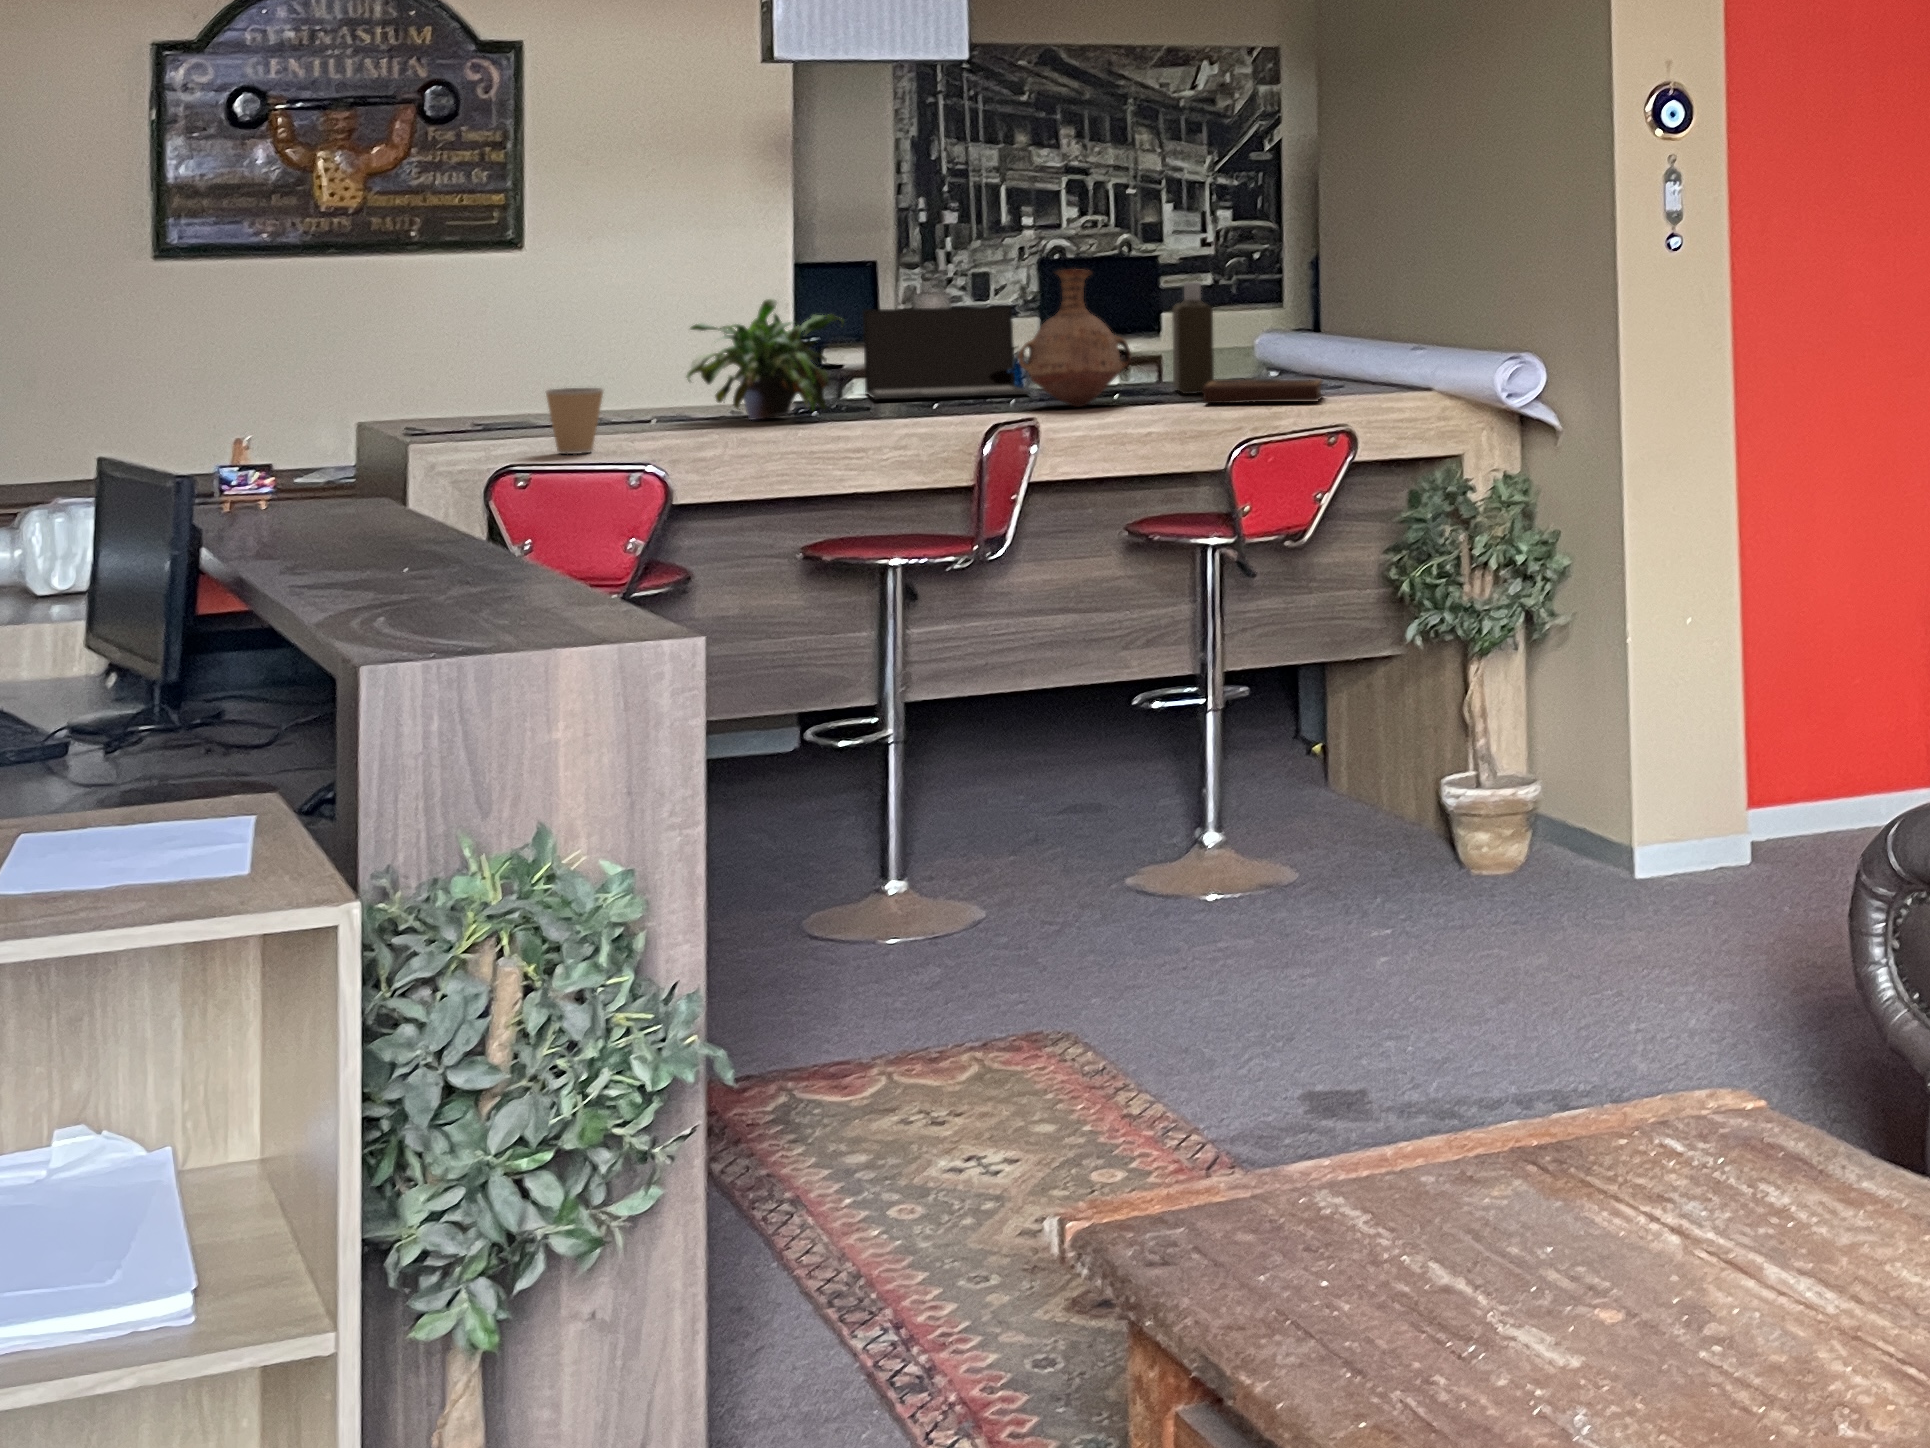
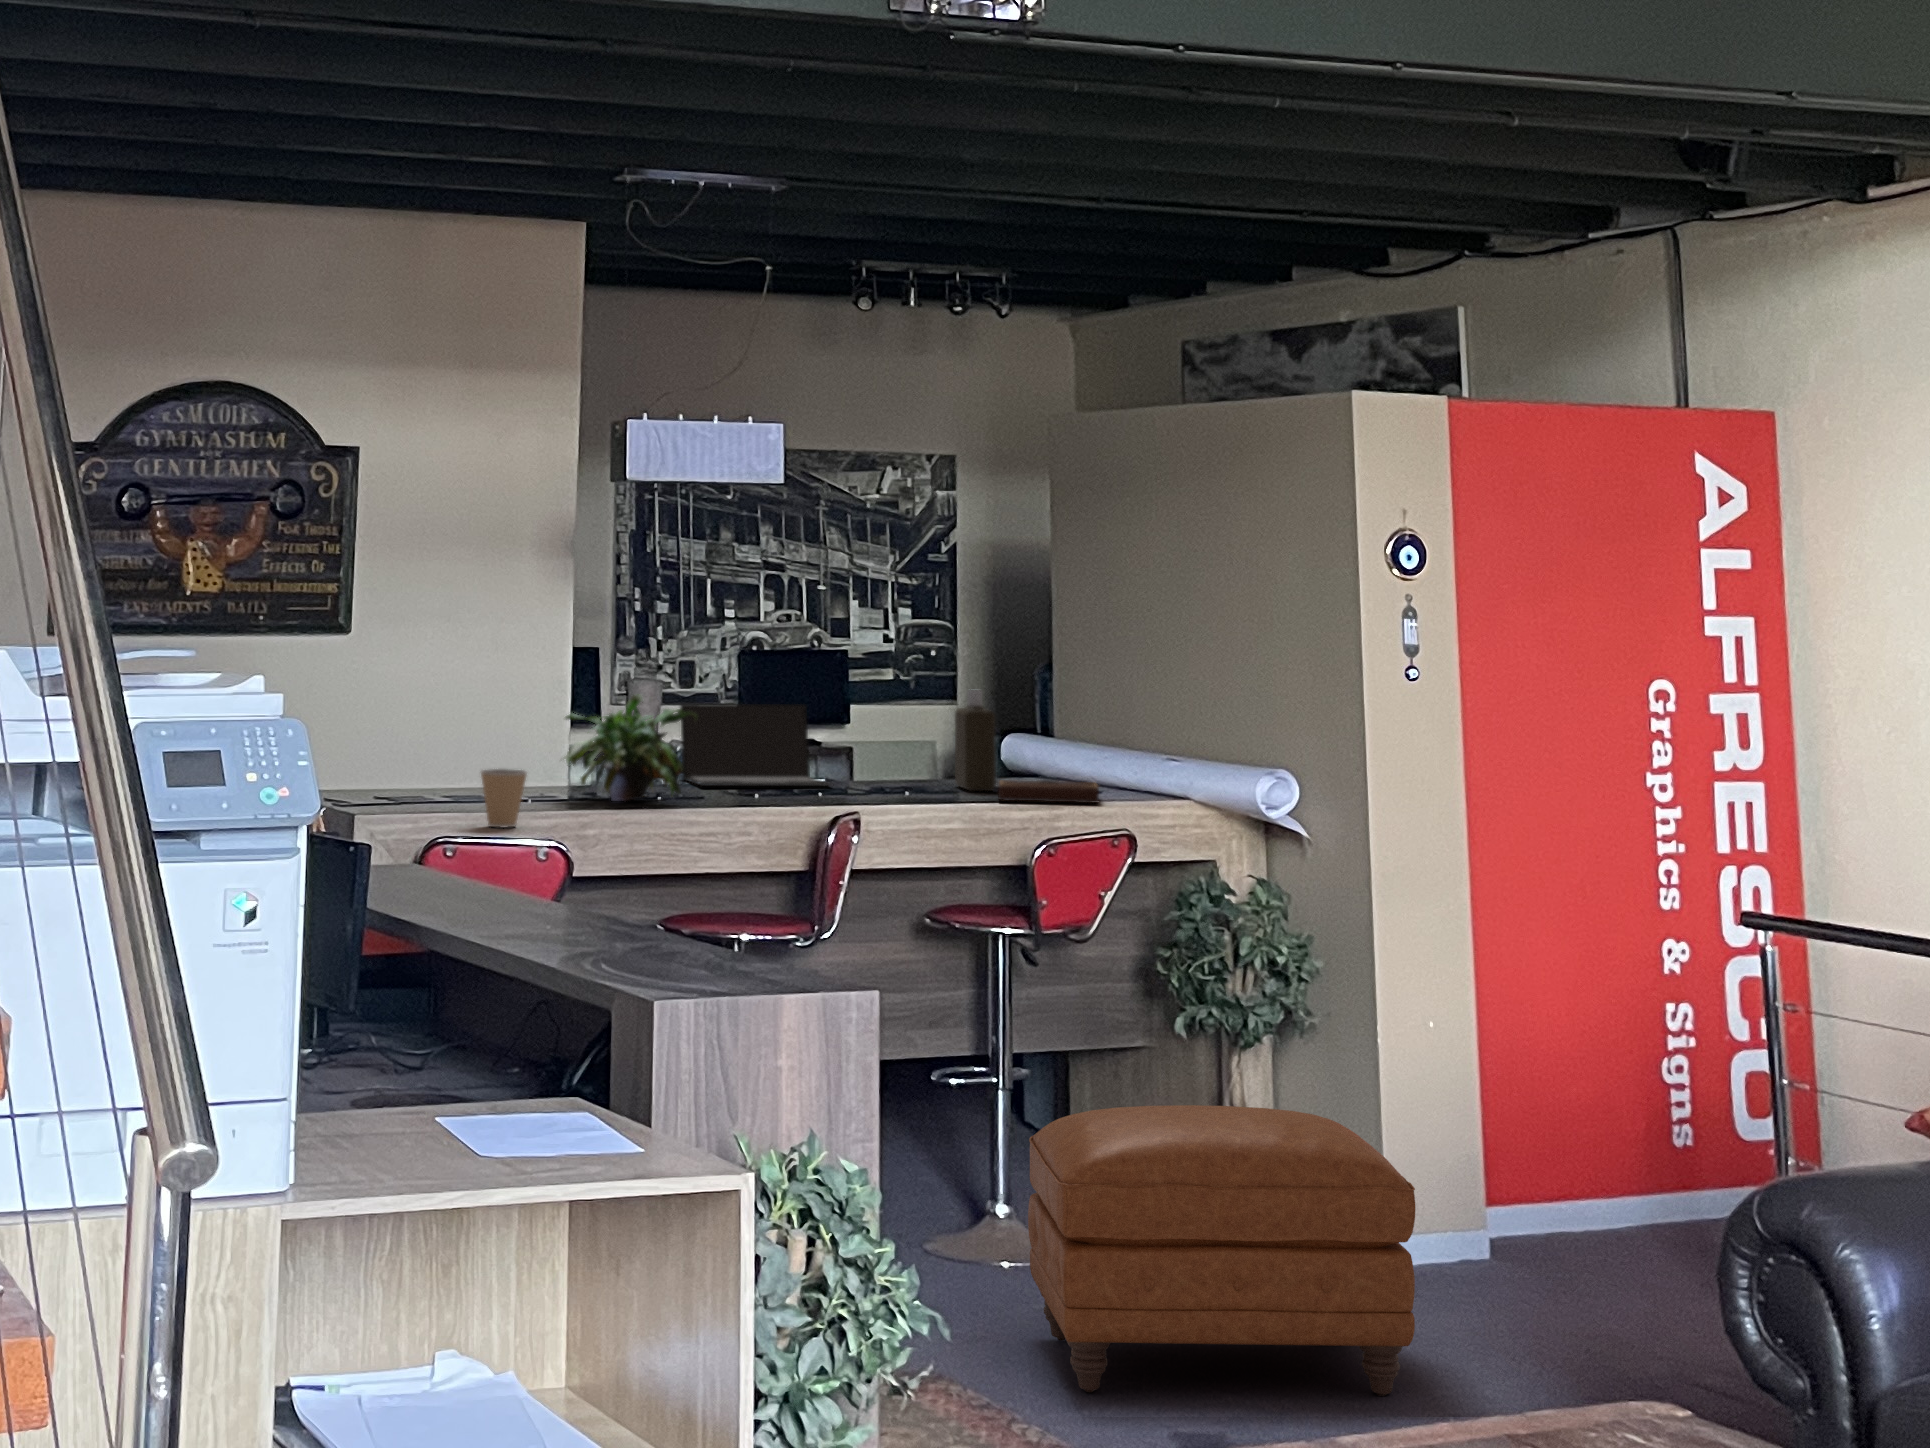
vase: present [1018,269,1130,407] -> none [839,676,933,800]
ottoman: none [1184,732,1599,1053] -> present [1028,1105,1415,1396]

